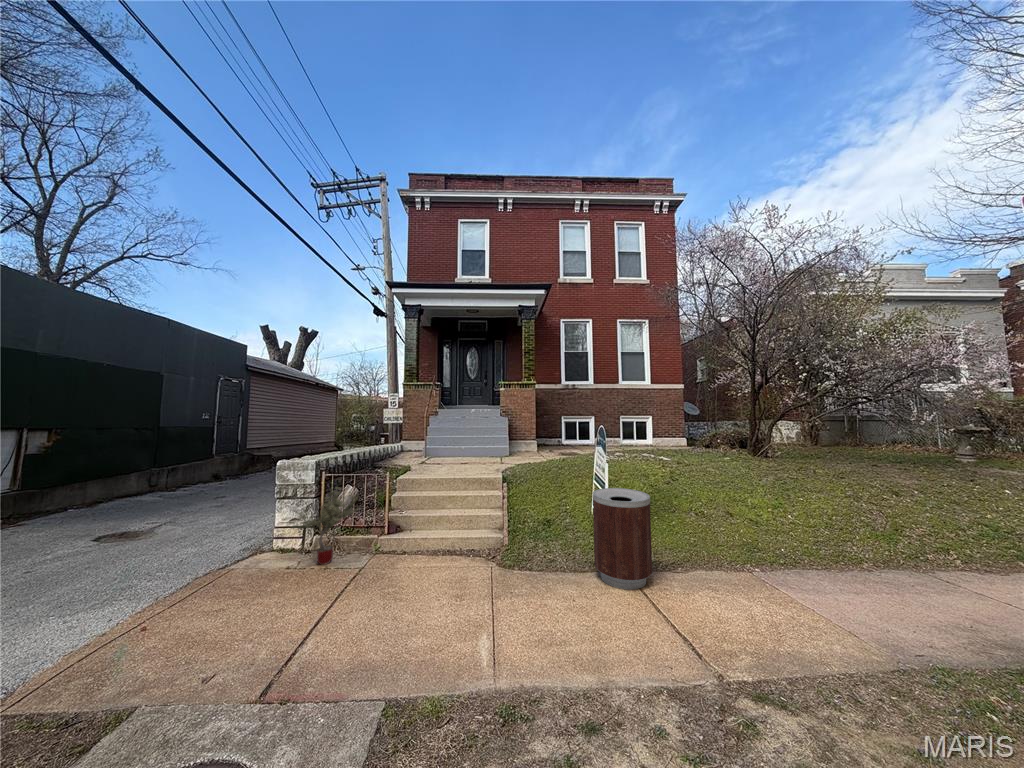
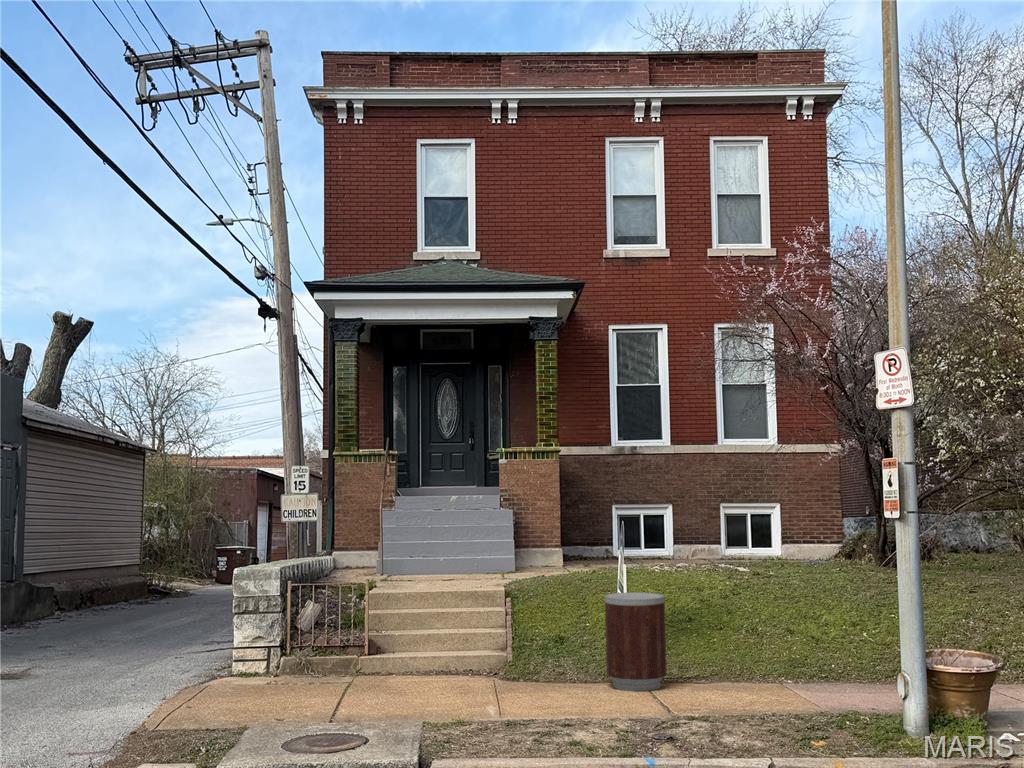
potted tree: present [292,487,358,565] -> none [265,596,334,685]

